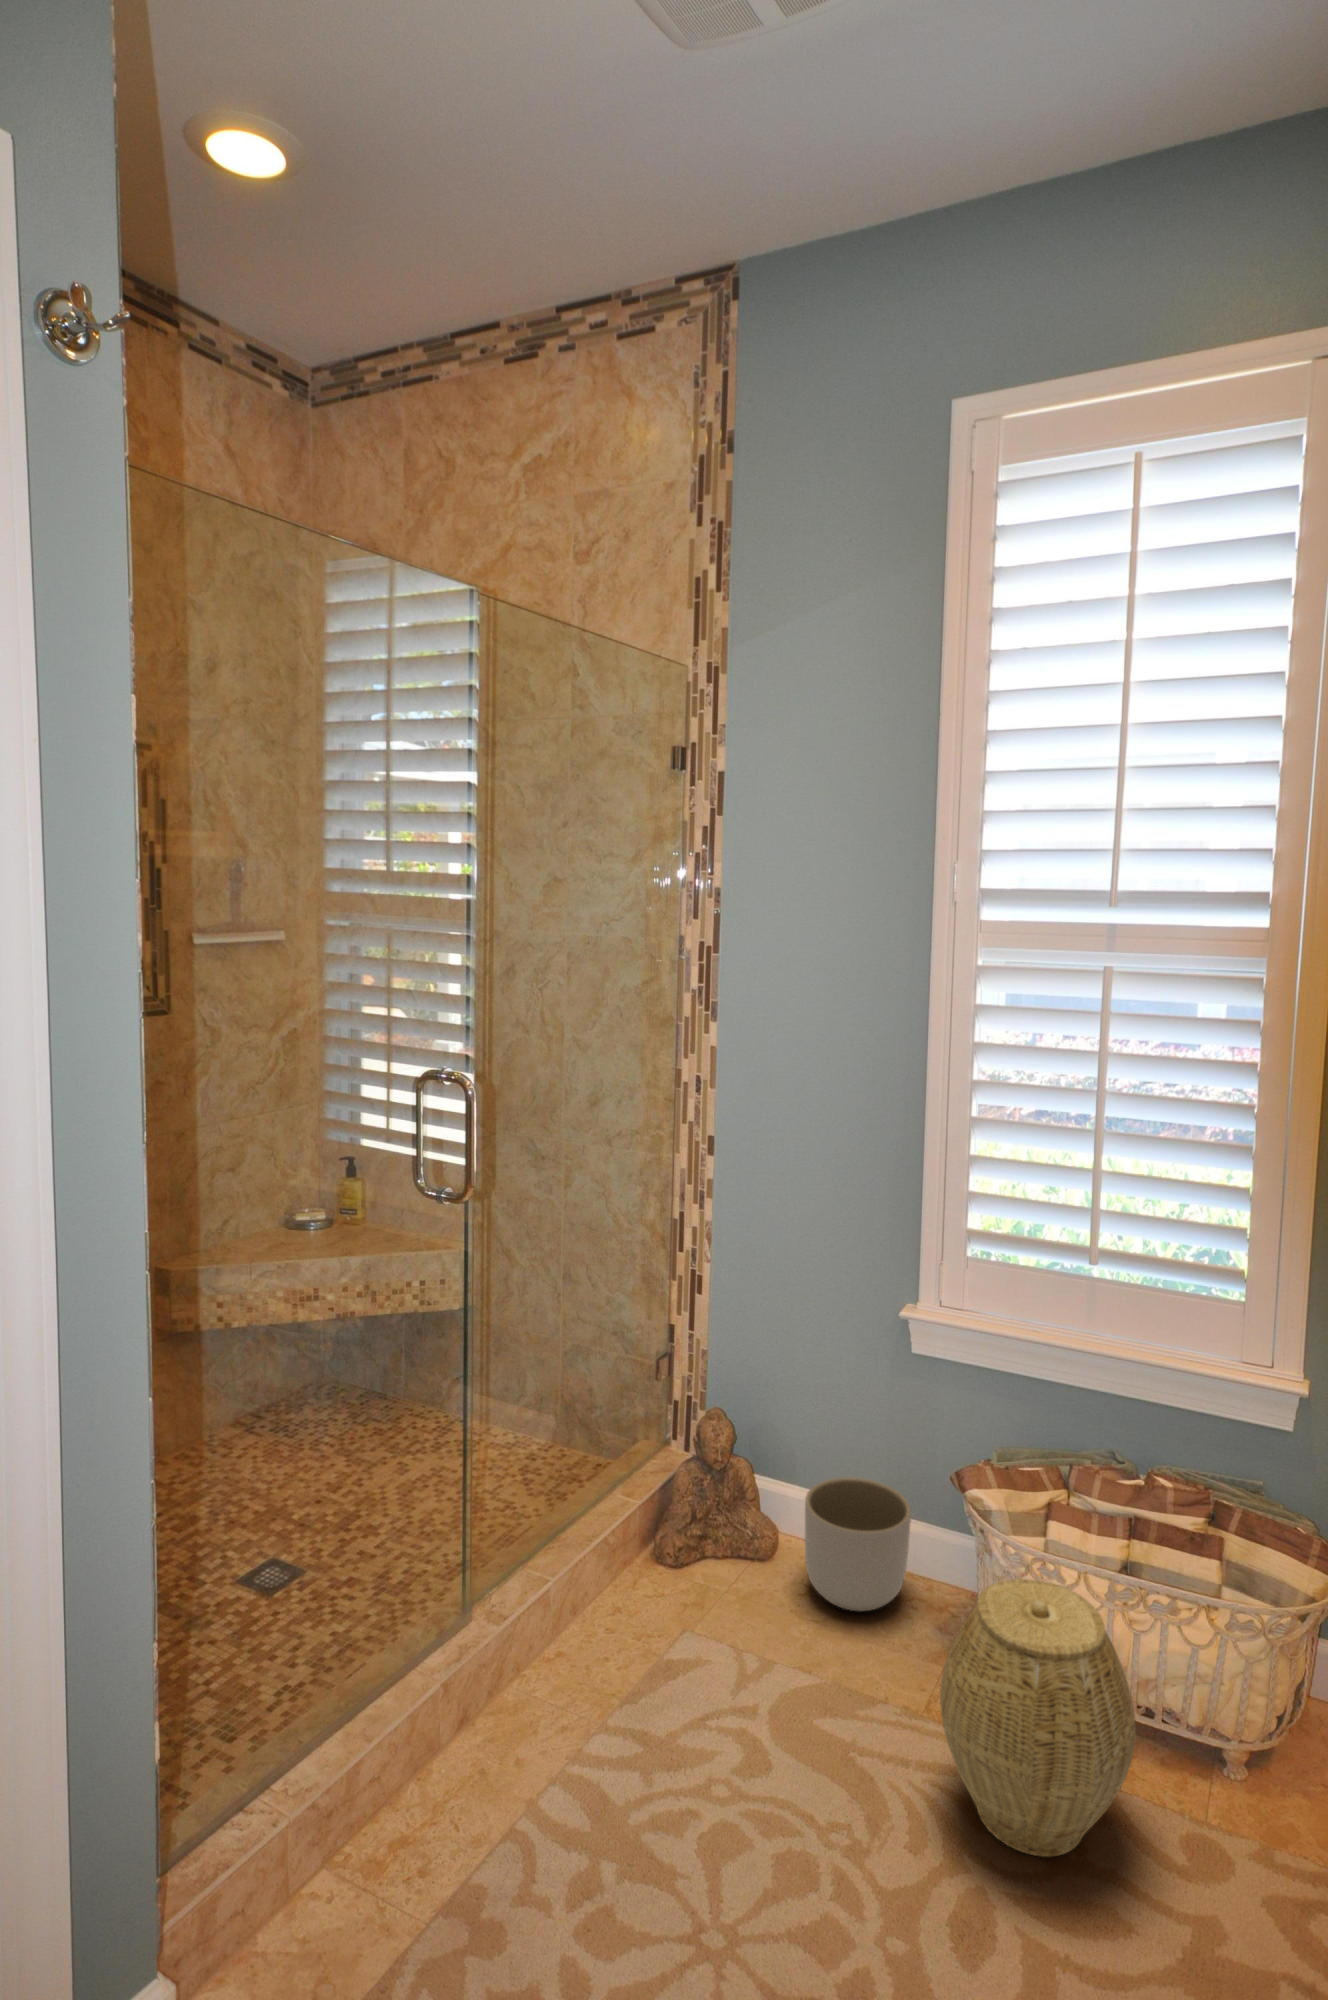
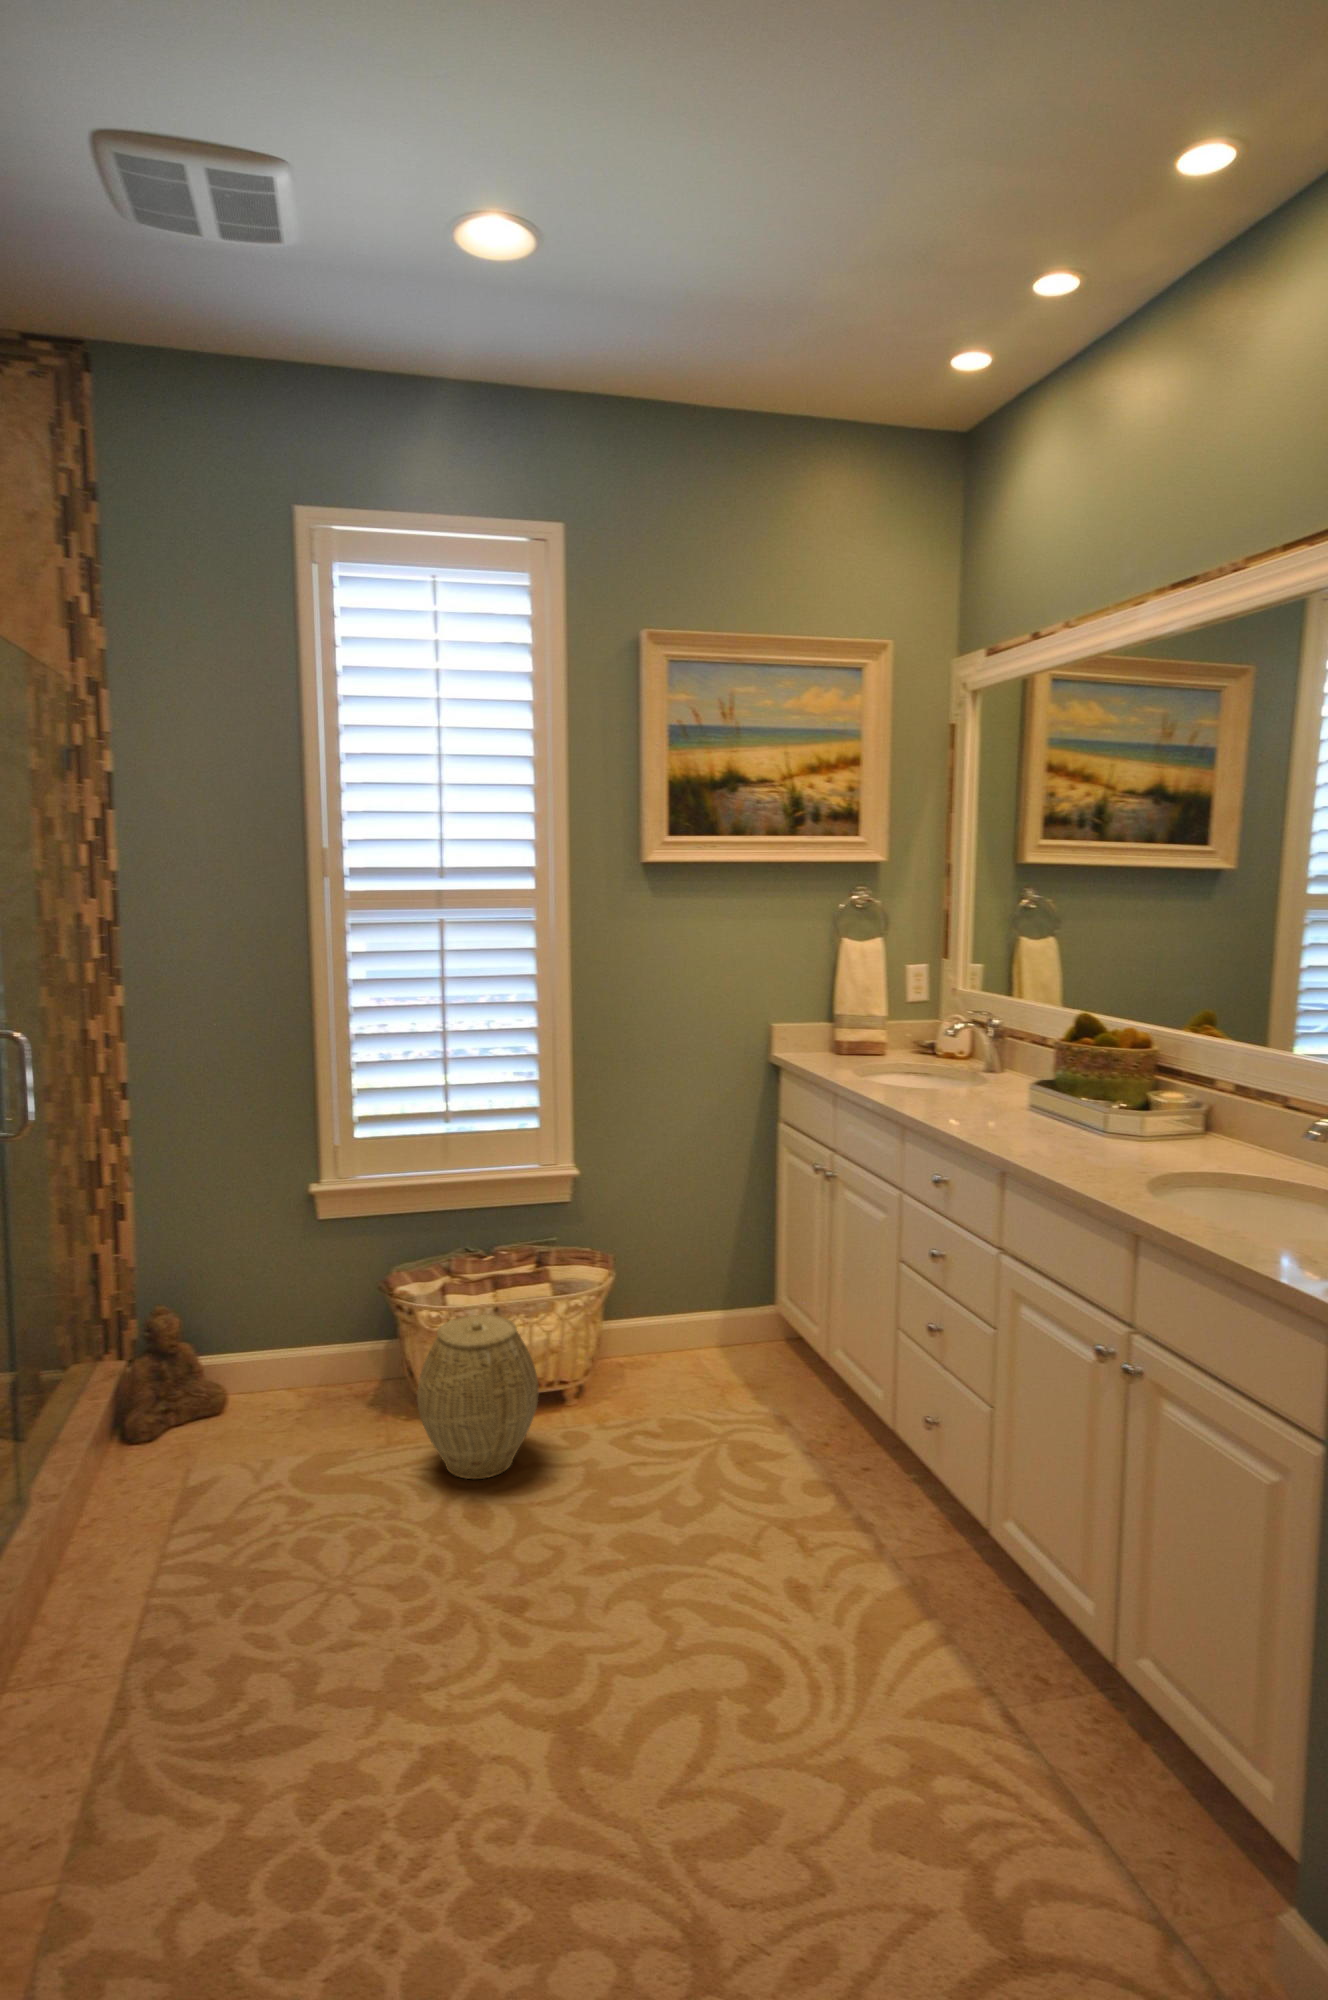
planter: present [805,1477,911,1611] -> none [256,1324,340,1418]

